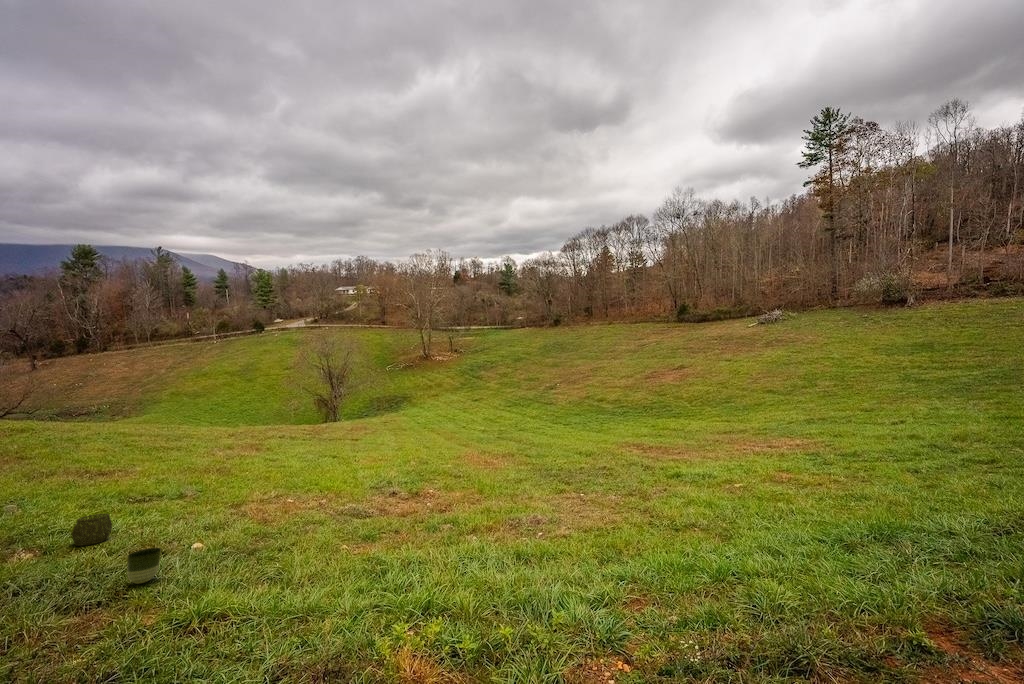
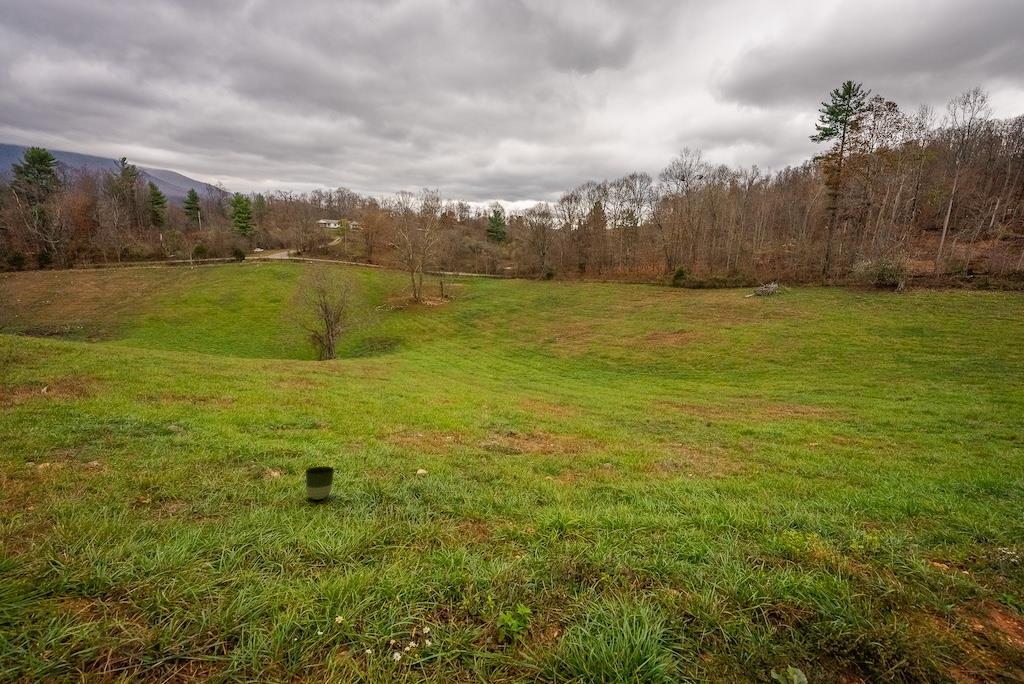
woven basket: present [72,514,112,546] -> none [202,431,237,461]

